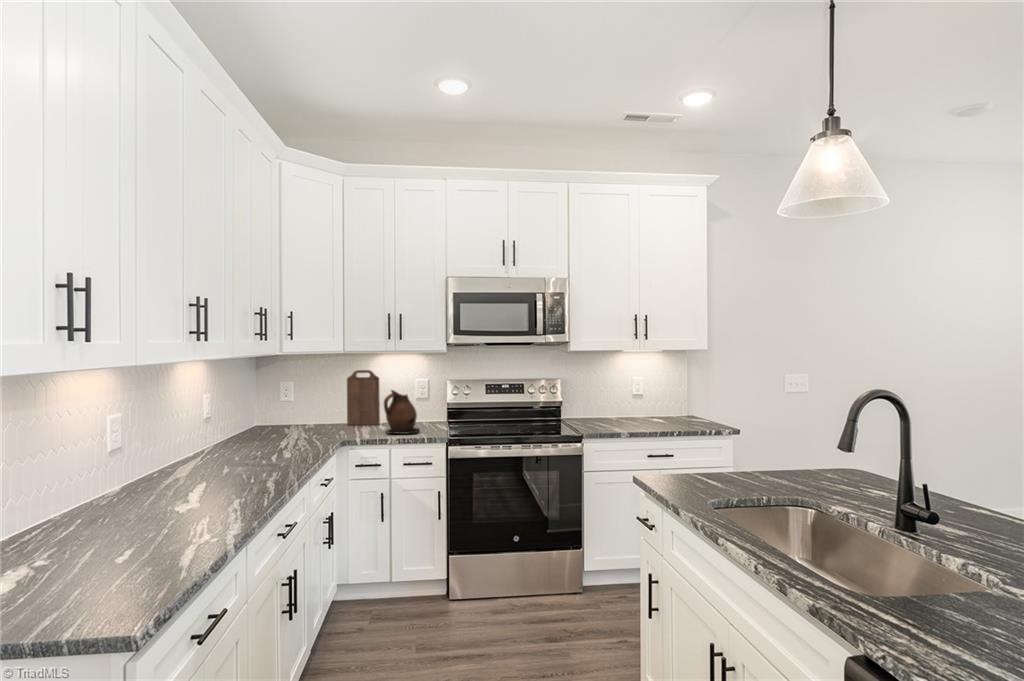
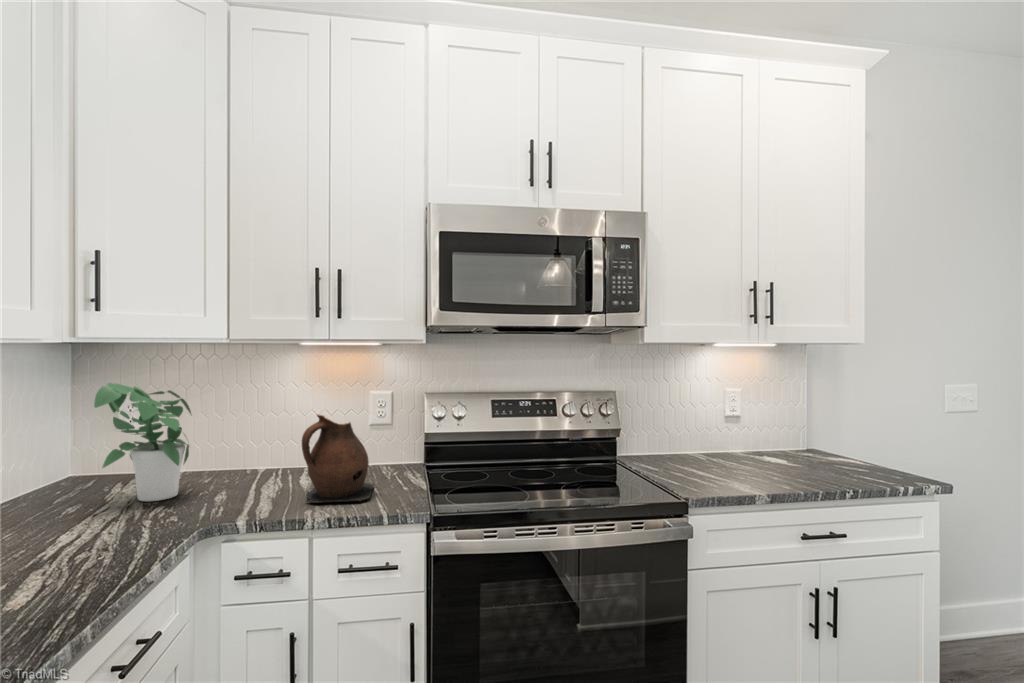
cutting board: present [347,370,380,425] -> none [243,375,303,475]
potted plant: none [286,374,328,433] -> present [94,383,191,501]

